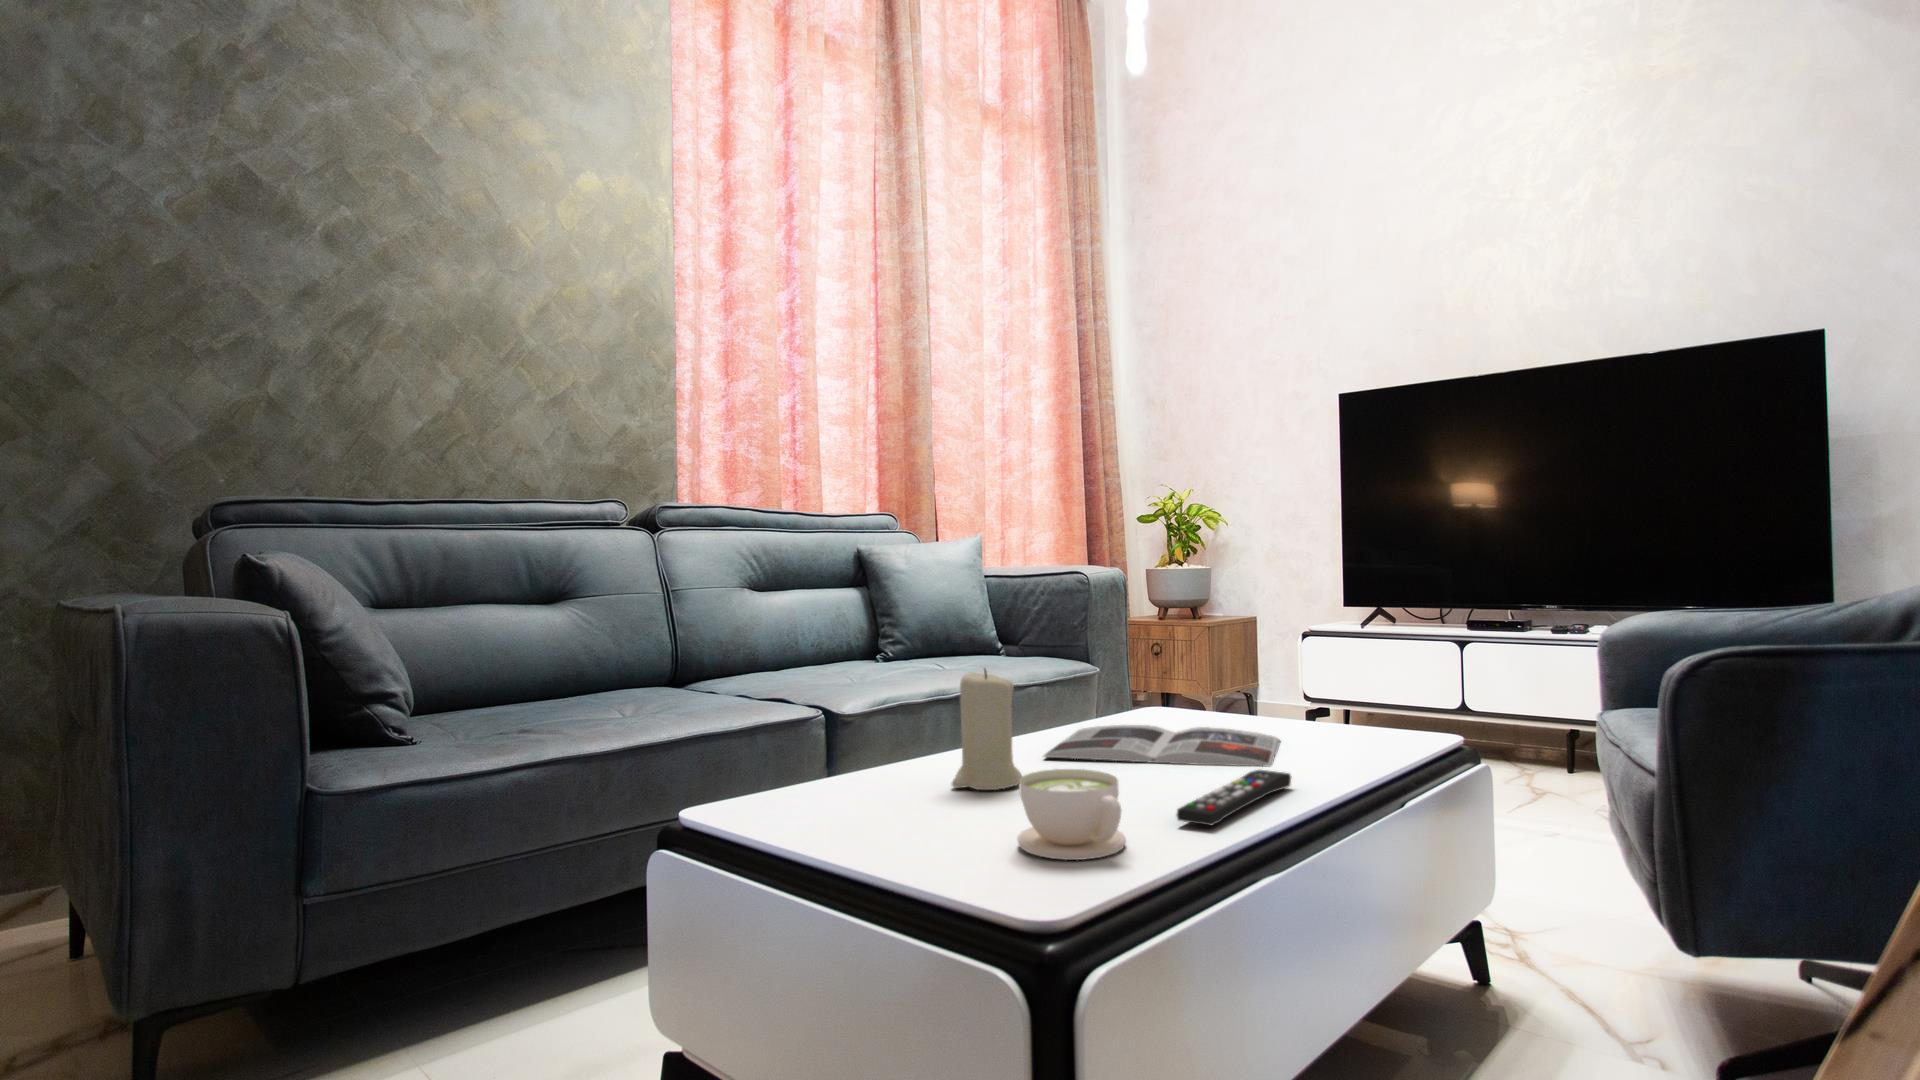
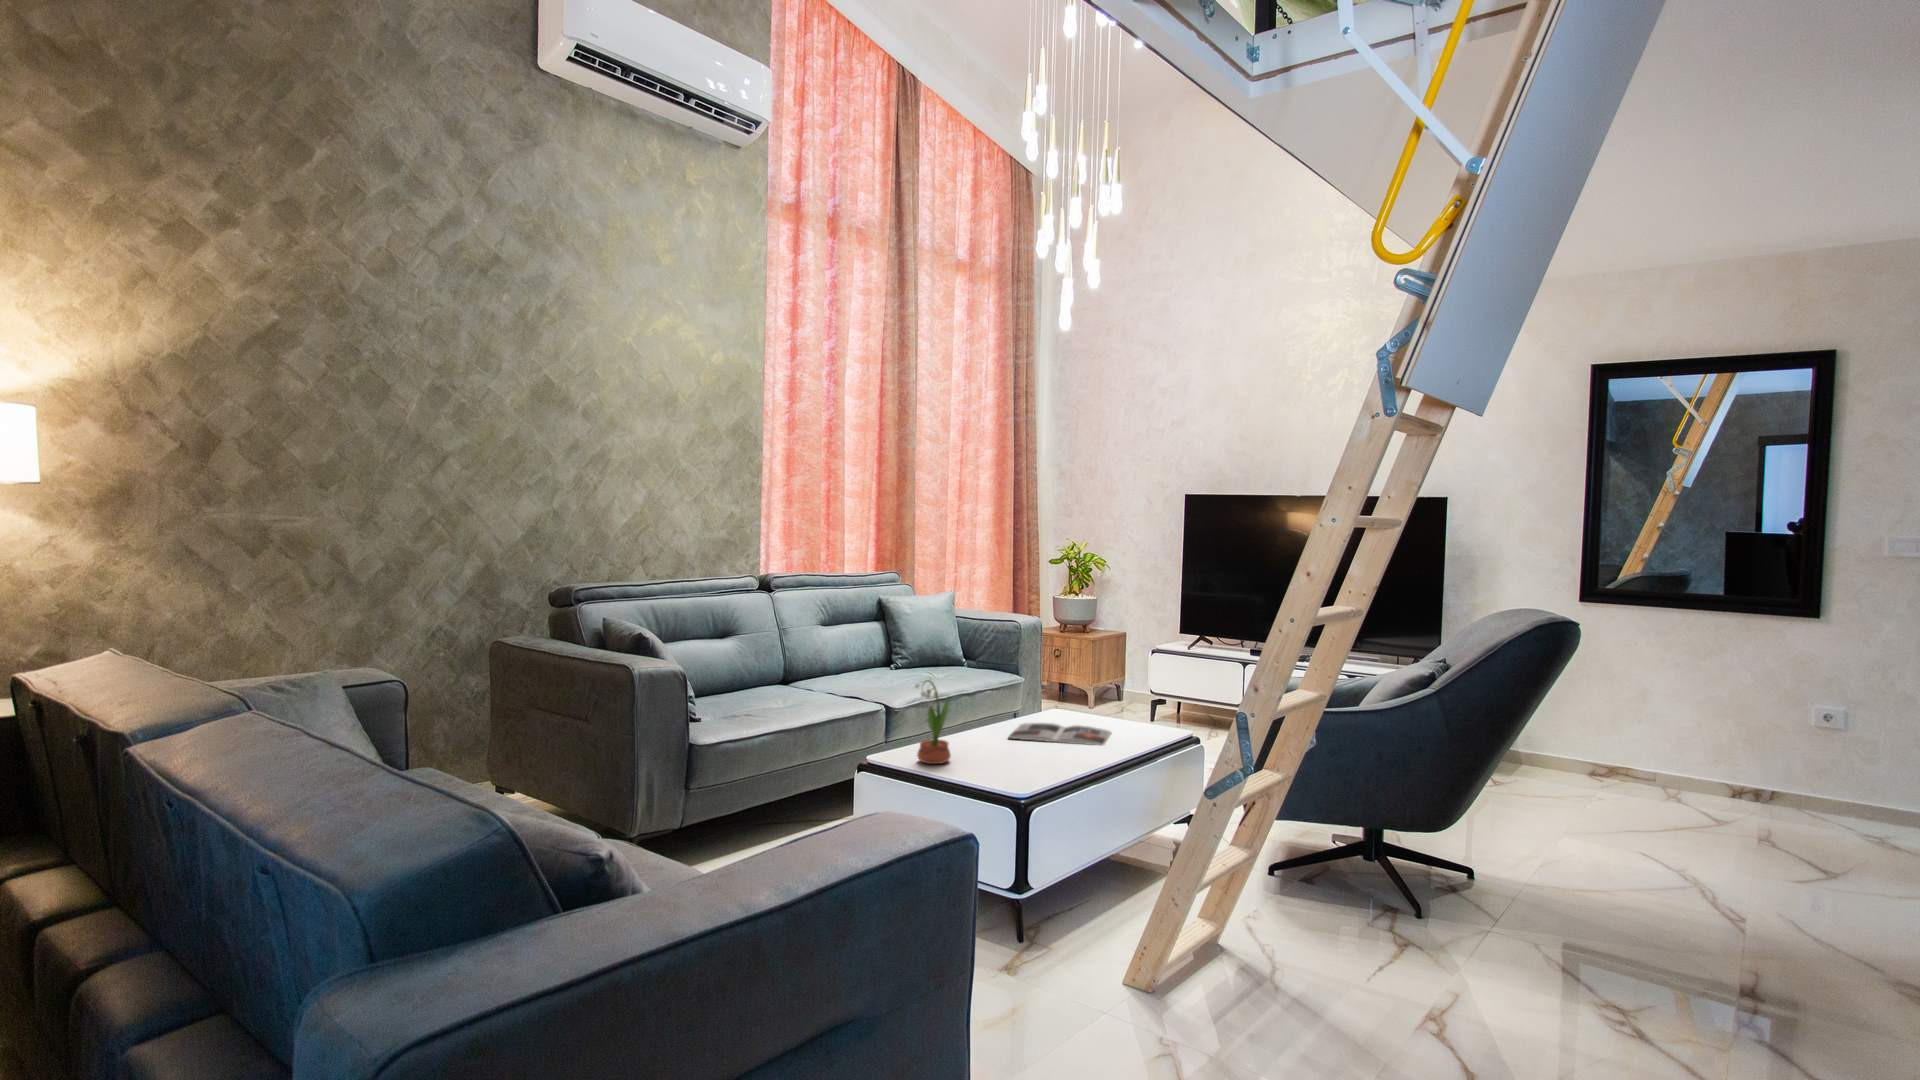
potted flower: none [786,599,881,821] -> present [915,680,951,764]
candle: present [952,669,1022,790] -> none [973,703,1001,753]
coffee cup: present [1017,769,1126,860] -> none [1008,747,1046,779]
remote control: present [1177,770,1291,826] -> none [1063,747,1109,769]

